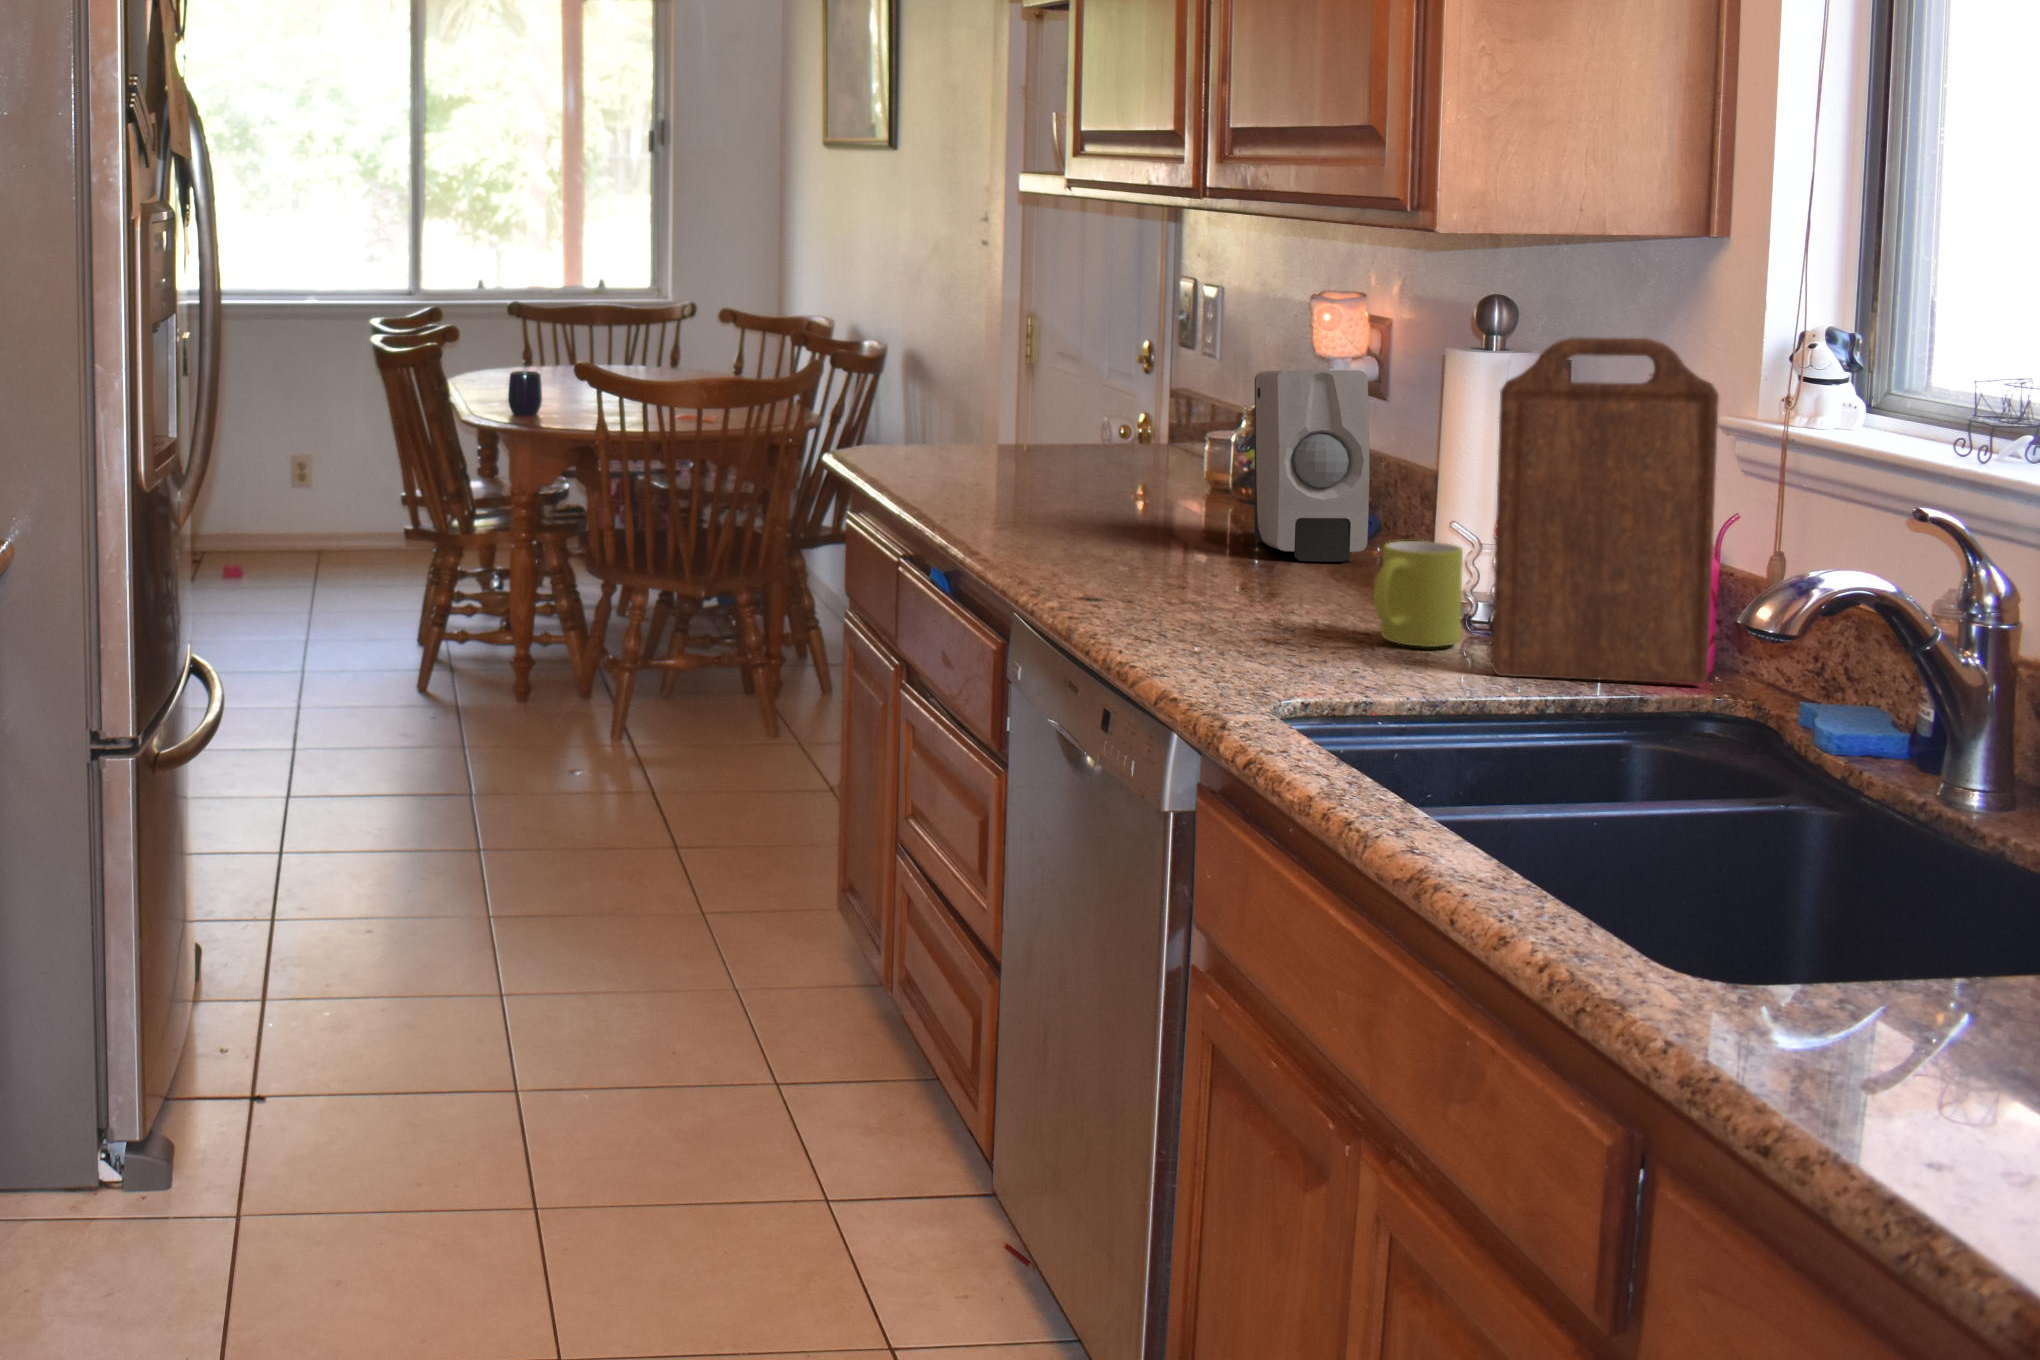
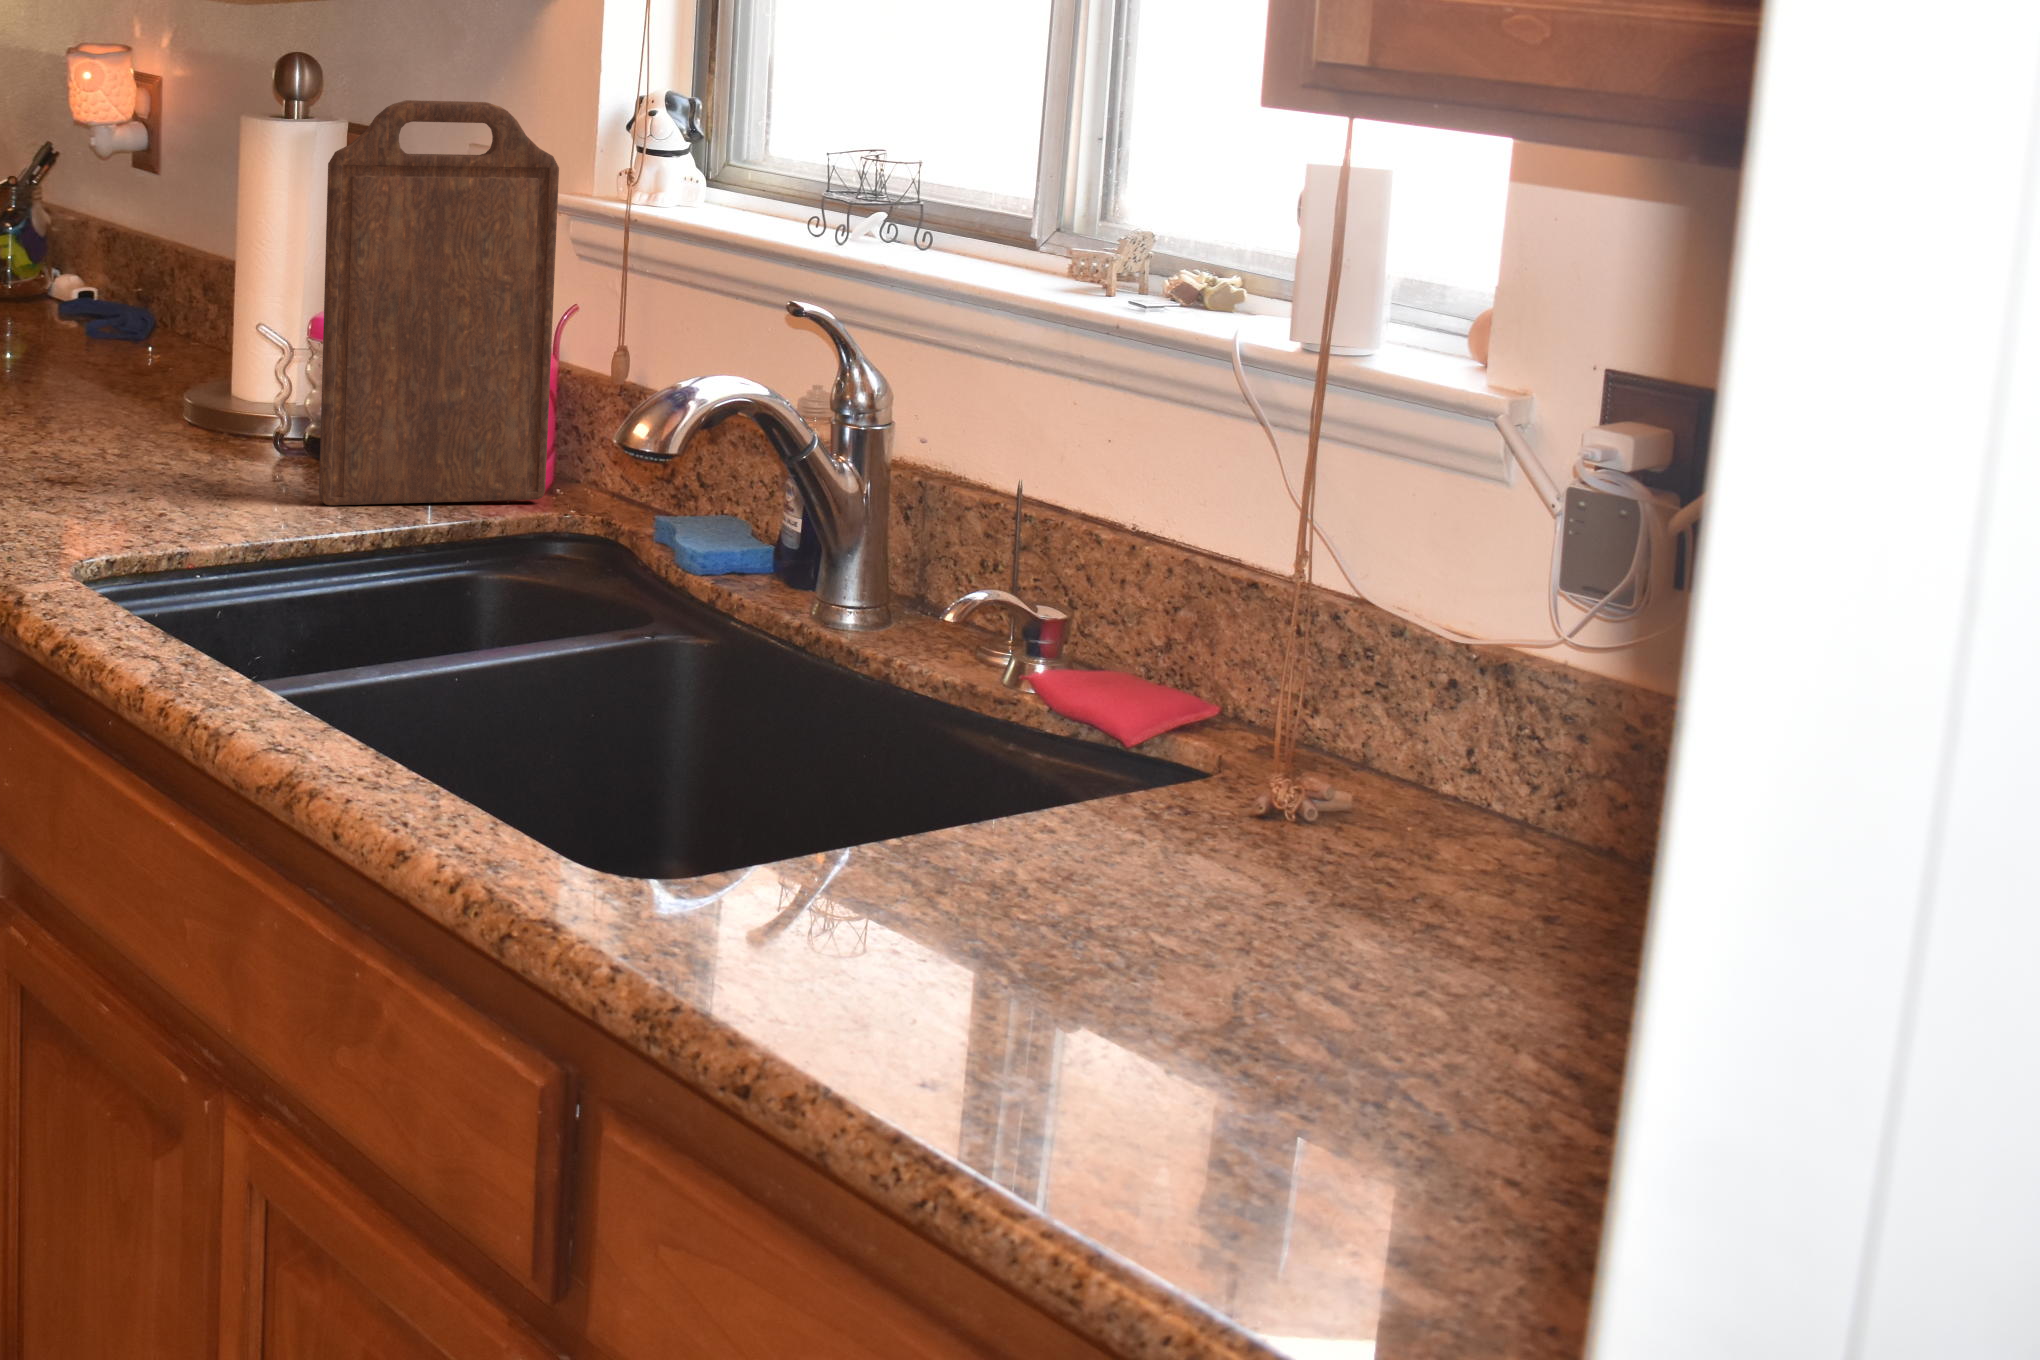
soap dispenser: present [1254,370,1370,562] -> none [9,139,148,370]
mug: present [1374,541,1463,647] -> none [180,346,278,473]

